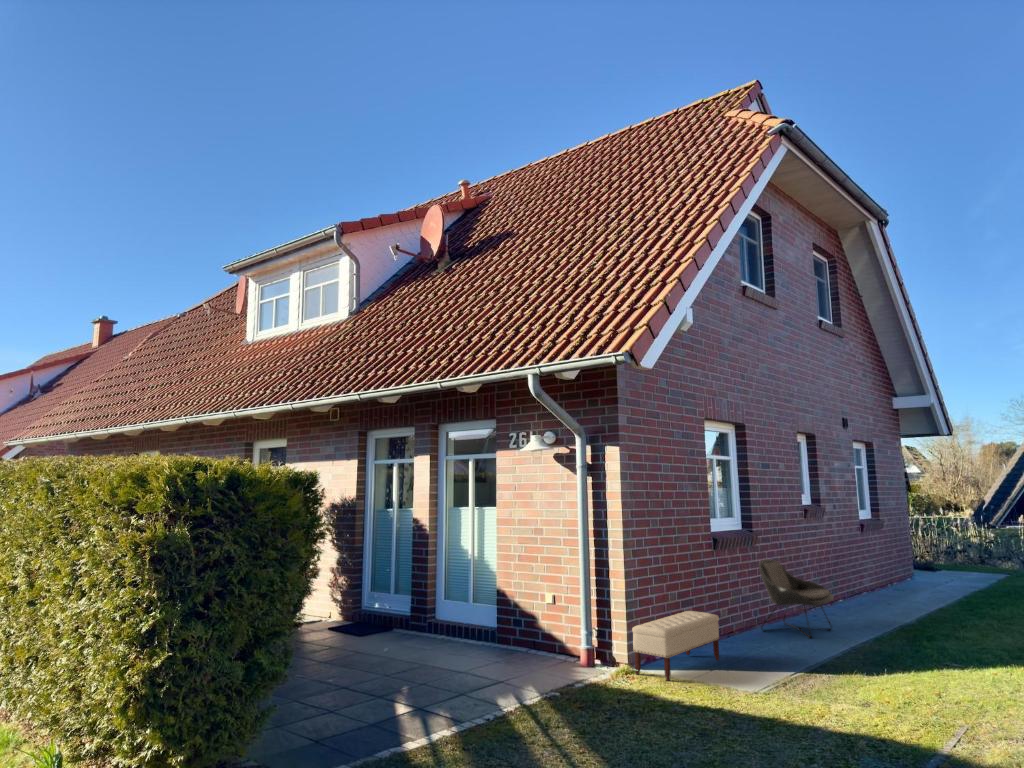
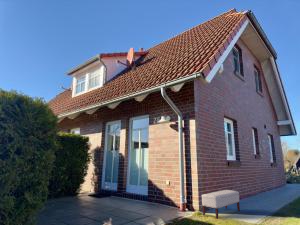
lounge chair: present [759,559,834,638] -> none [255,172,287,204]

